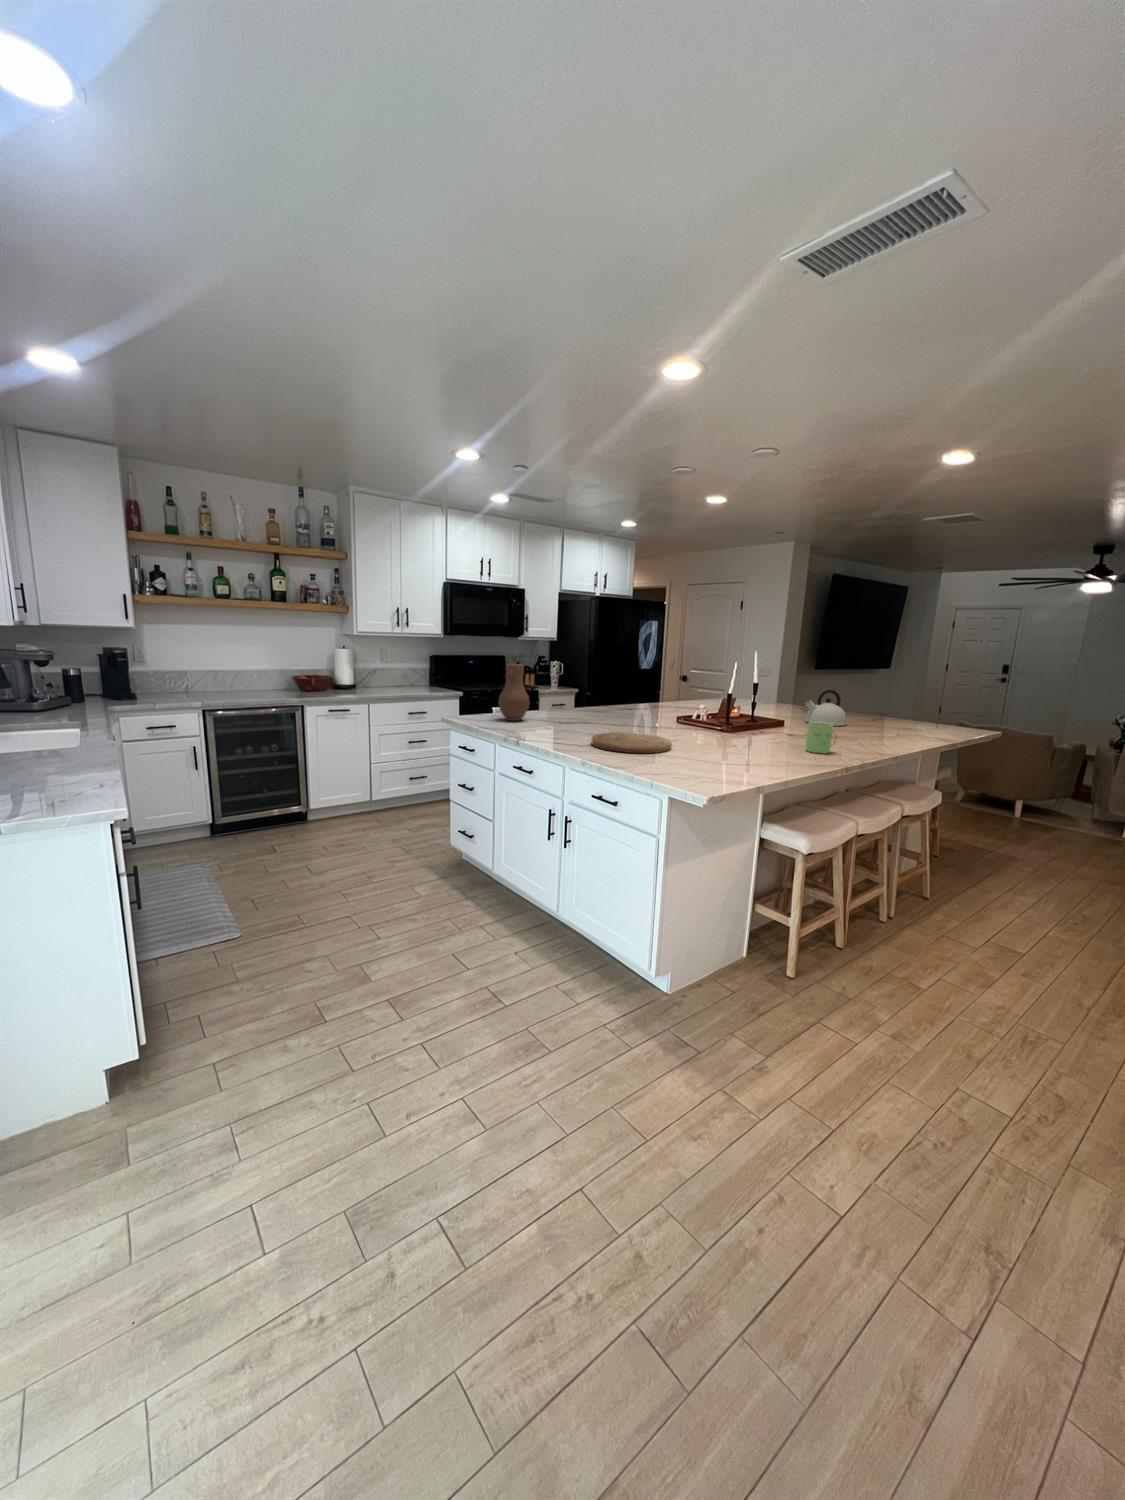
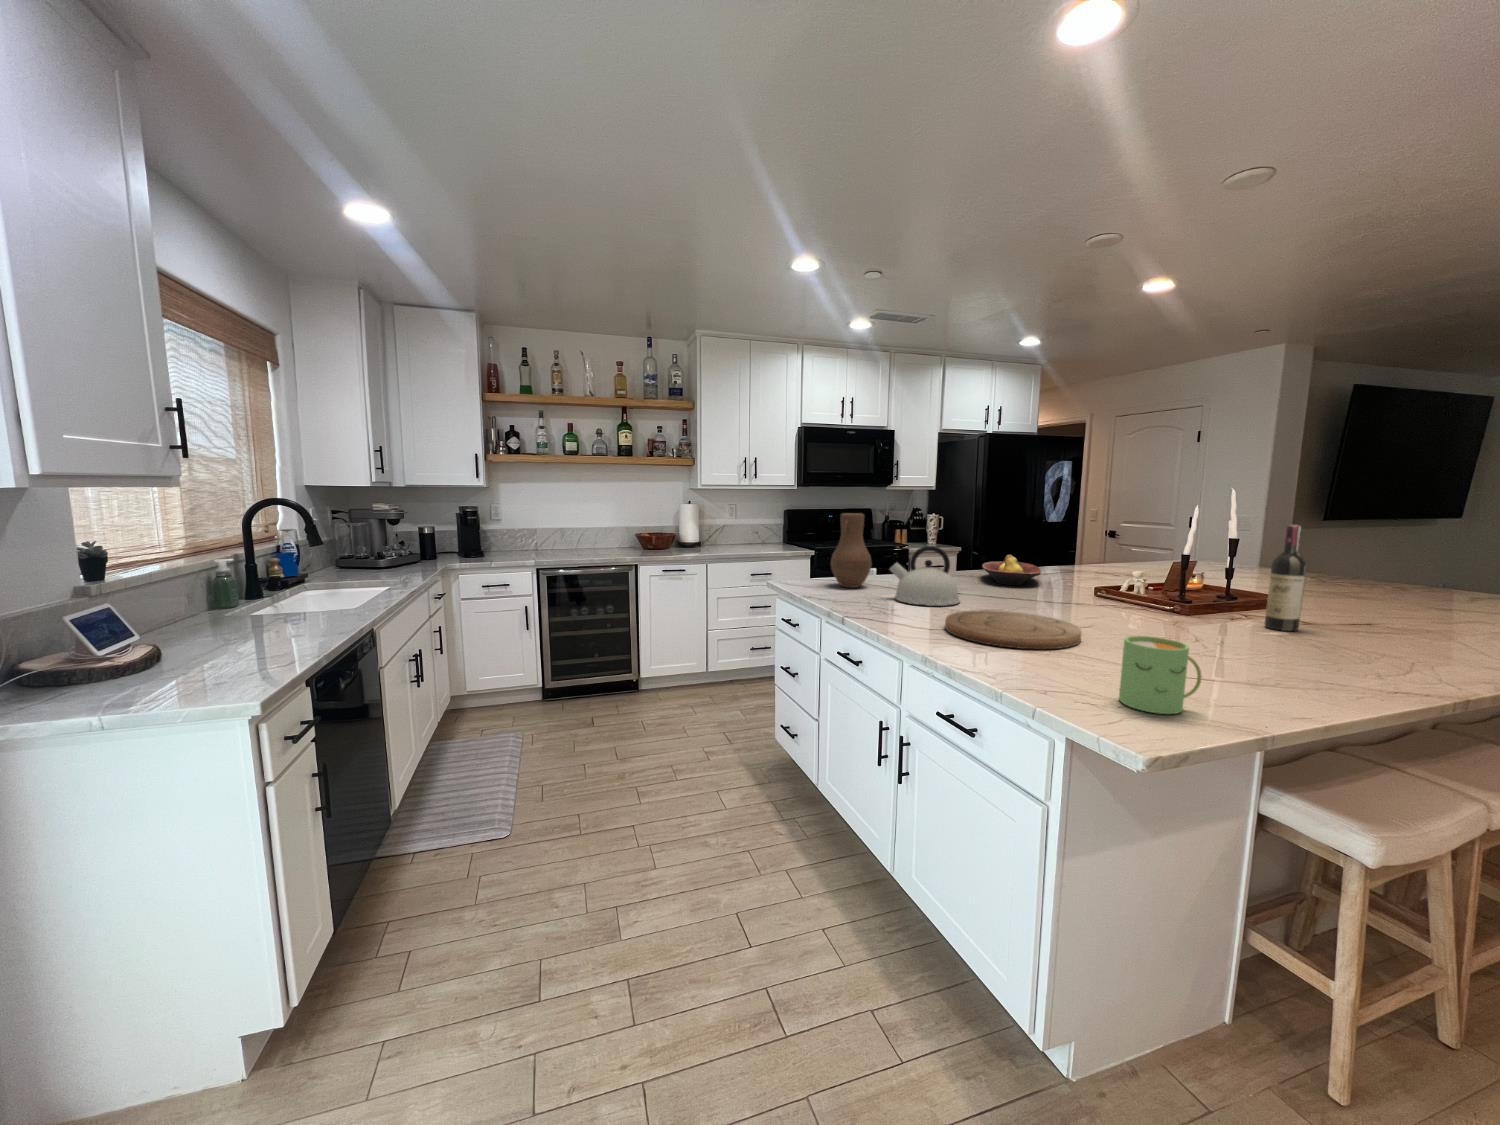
wine bottle: none [767,677,787,739] -> present [1265,525,1307,631]
kettle: present [805,690,846,726] -> present [890,546,960,606]
fruit bowl: none [604,695,643,717] -> present [982,555,1041,585]
mug: present [806,723,837,753] -> present [1119,636,1202,714]

